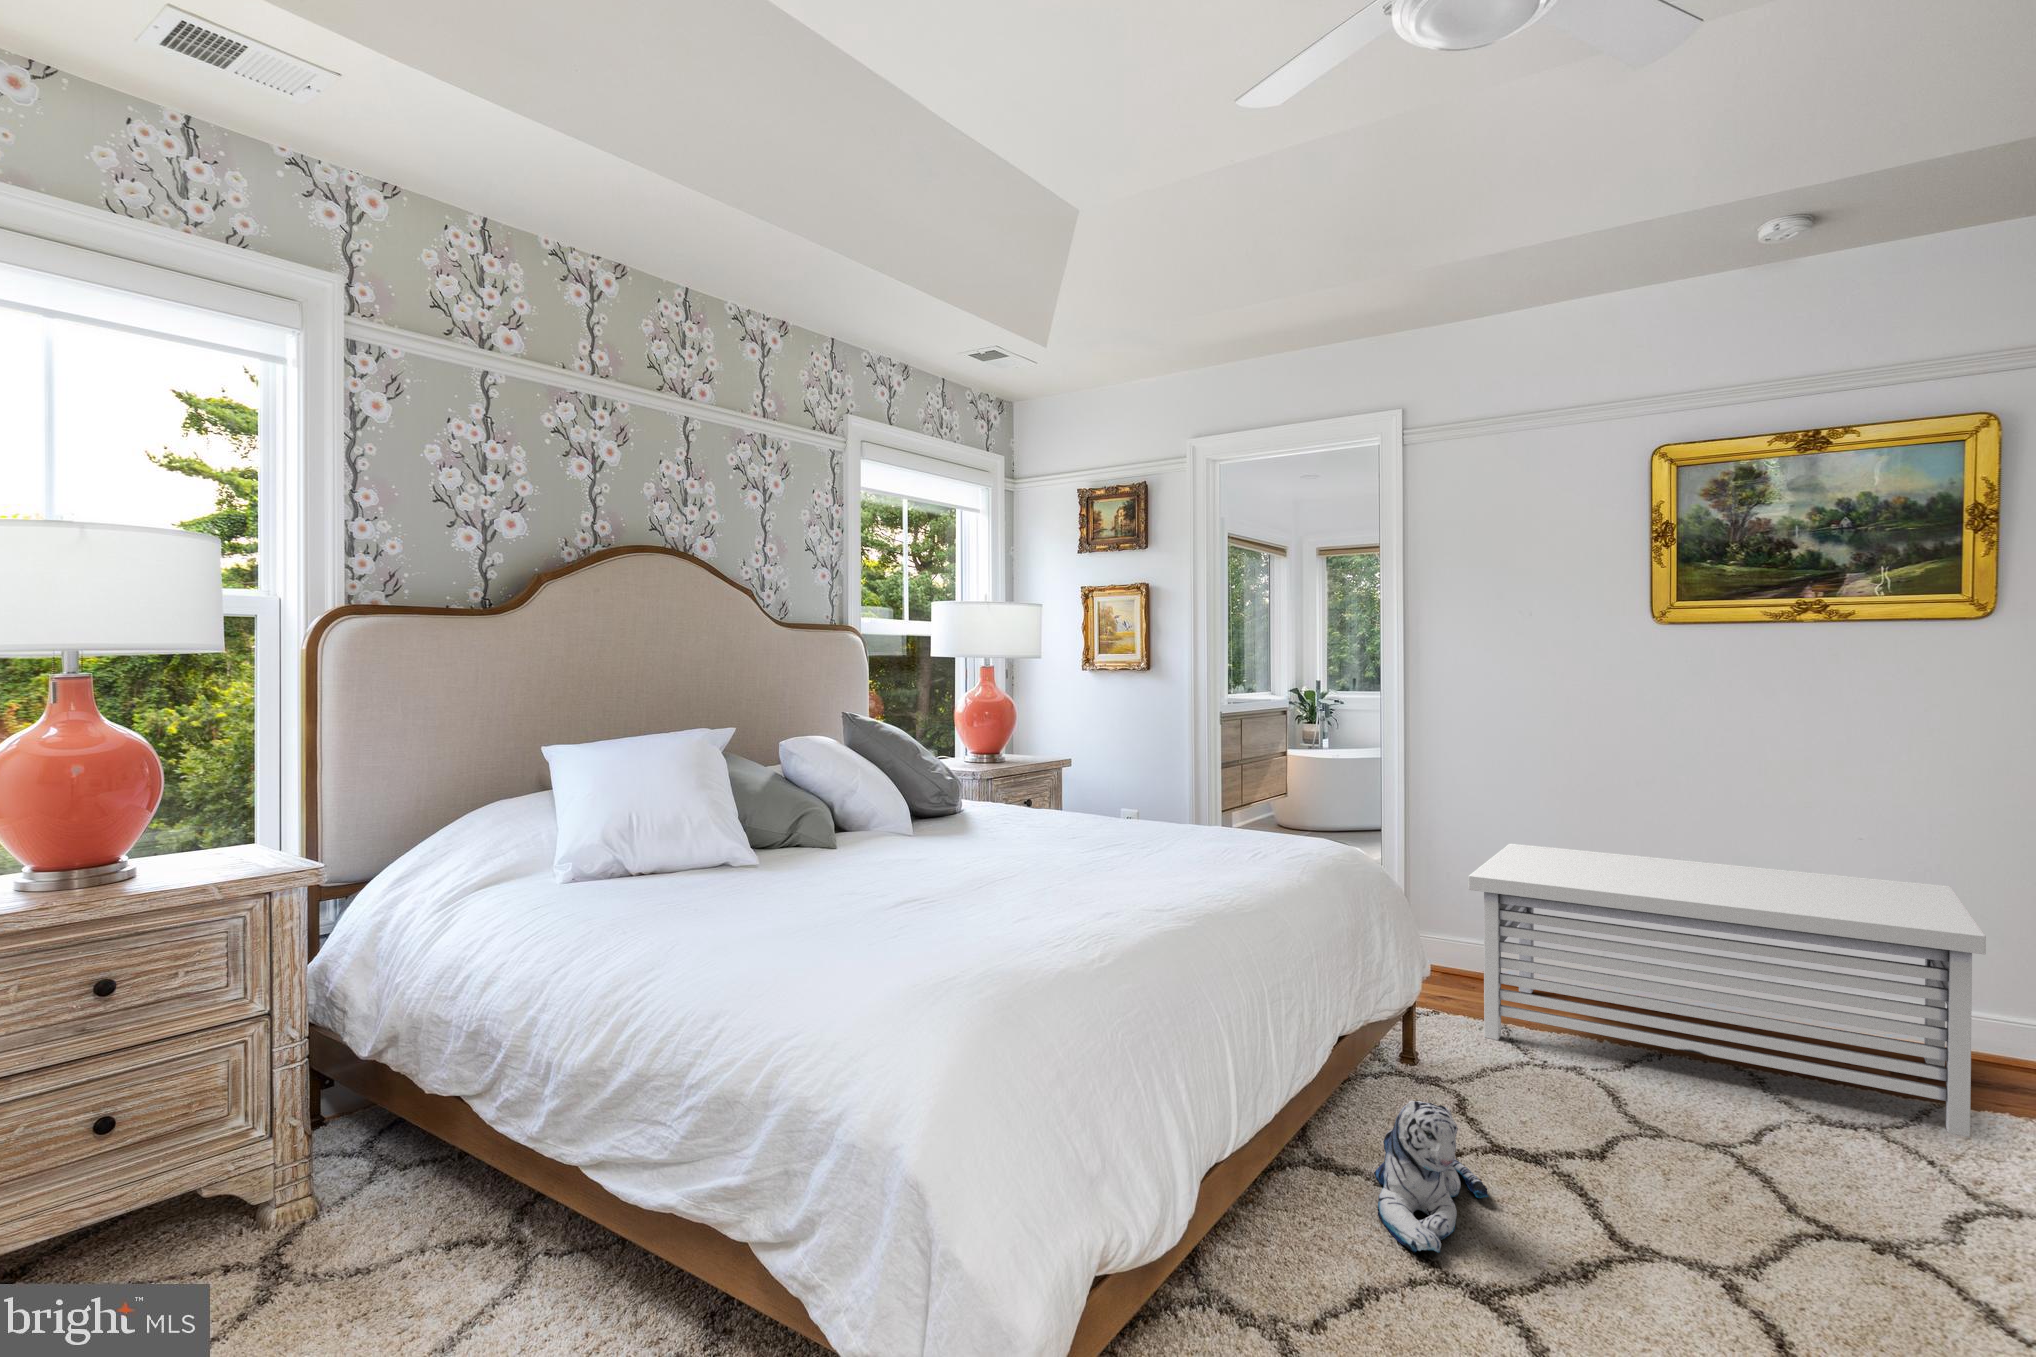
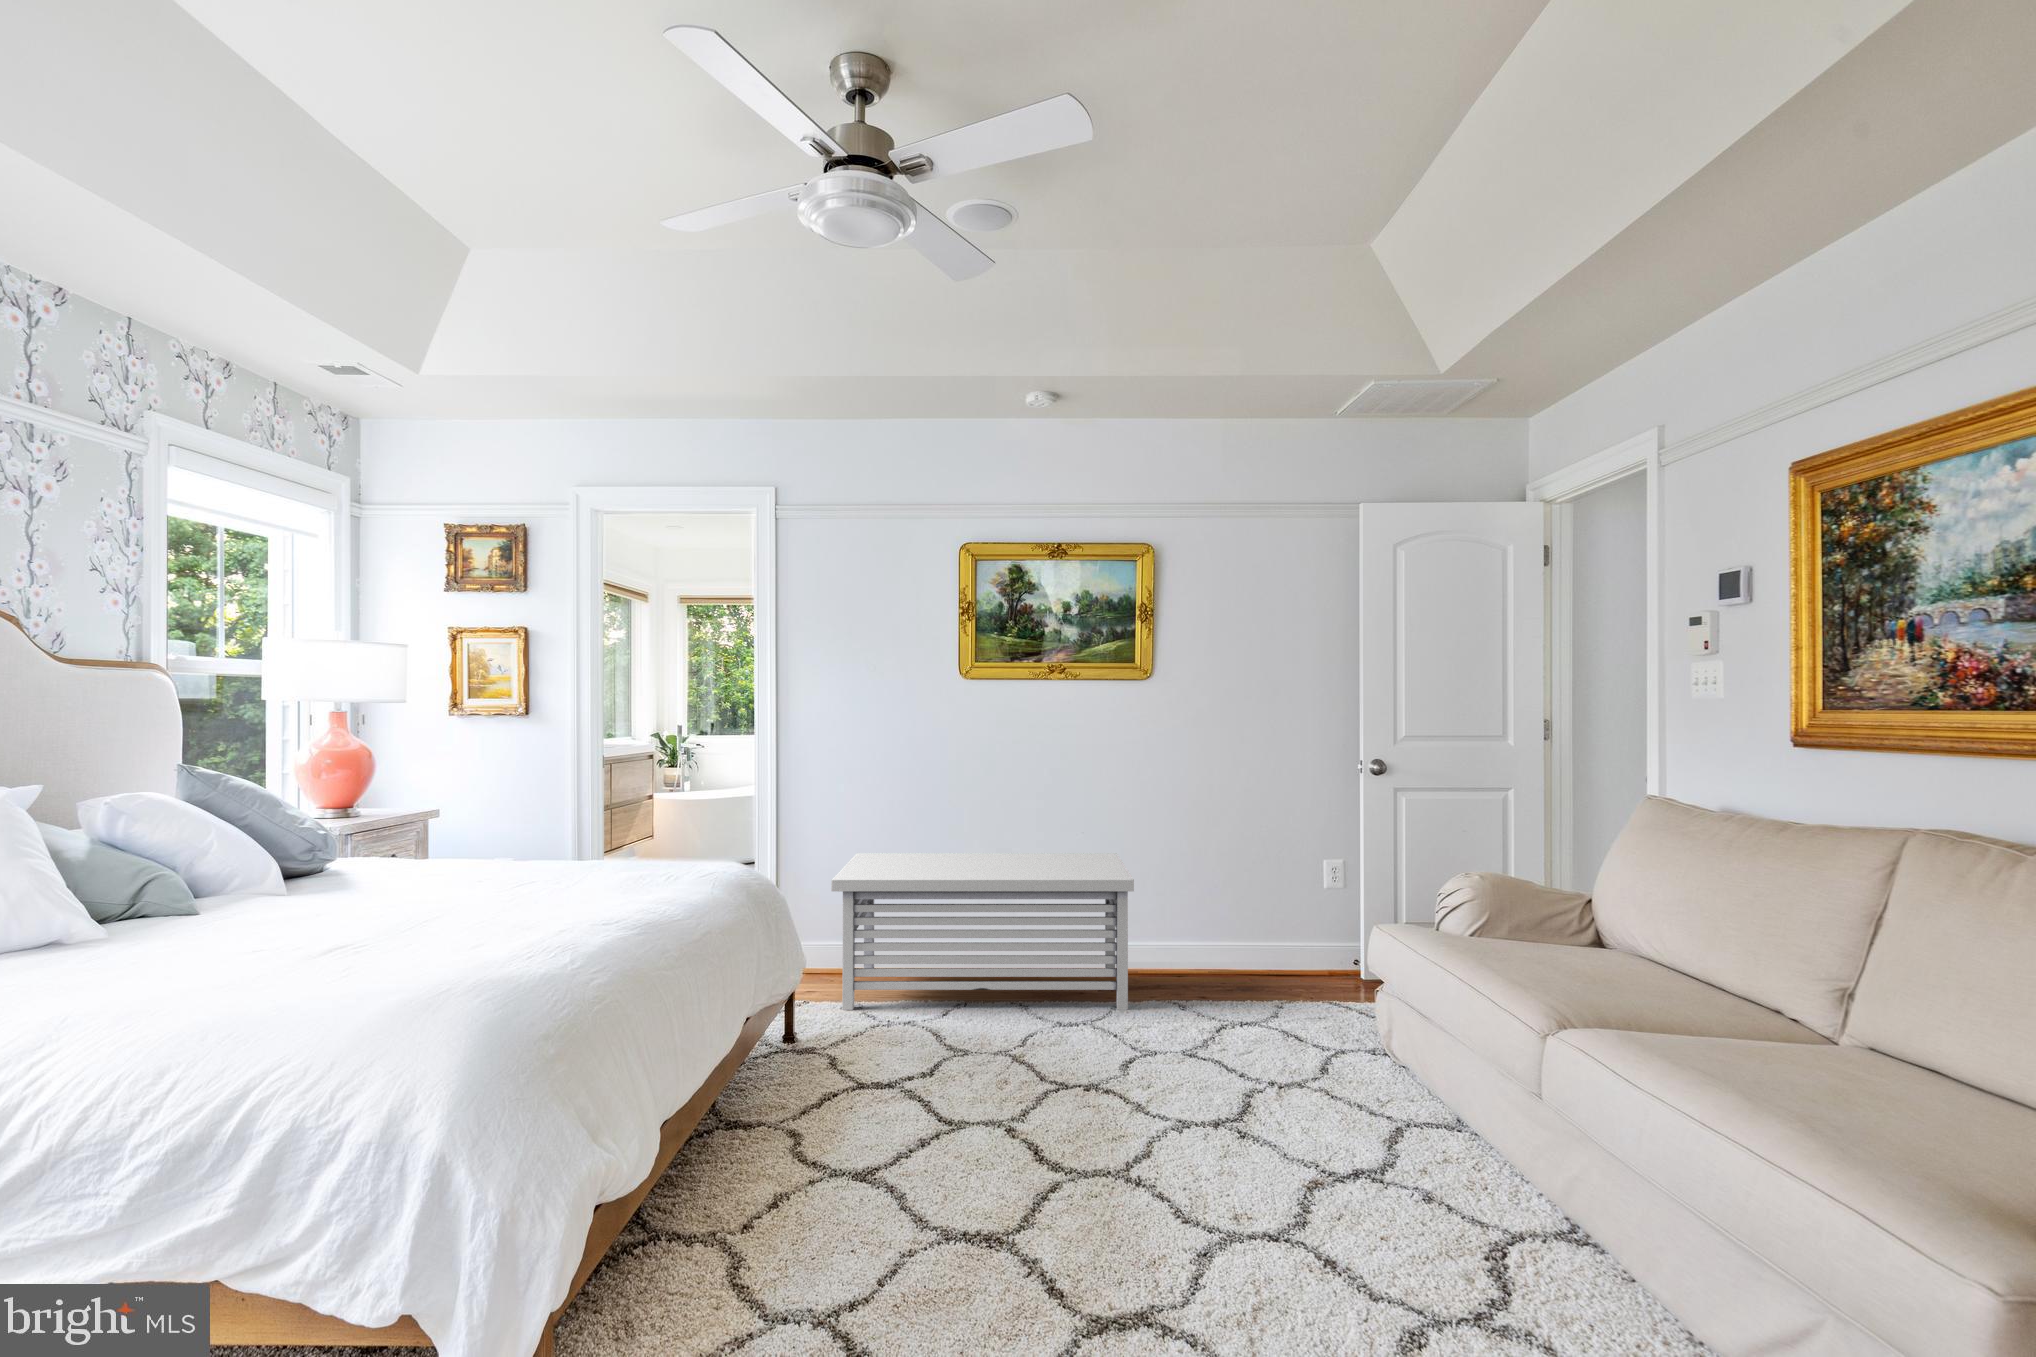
plush toy: present [1374,1100,1488,1253] -> none [773,1055,859,1173]

